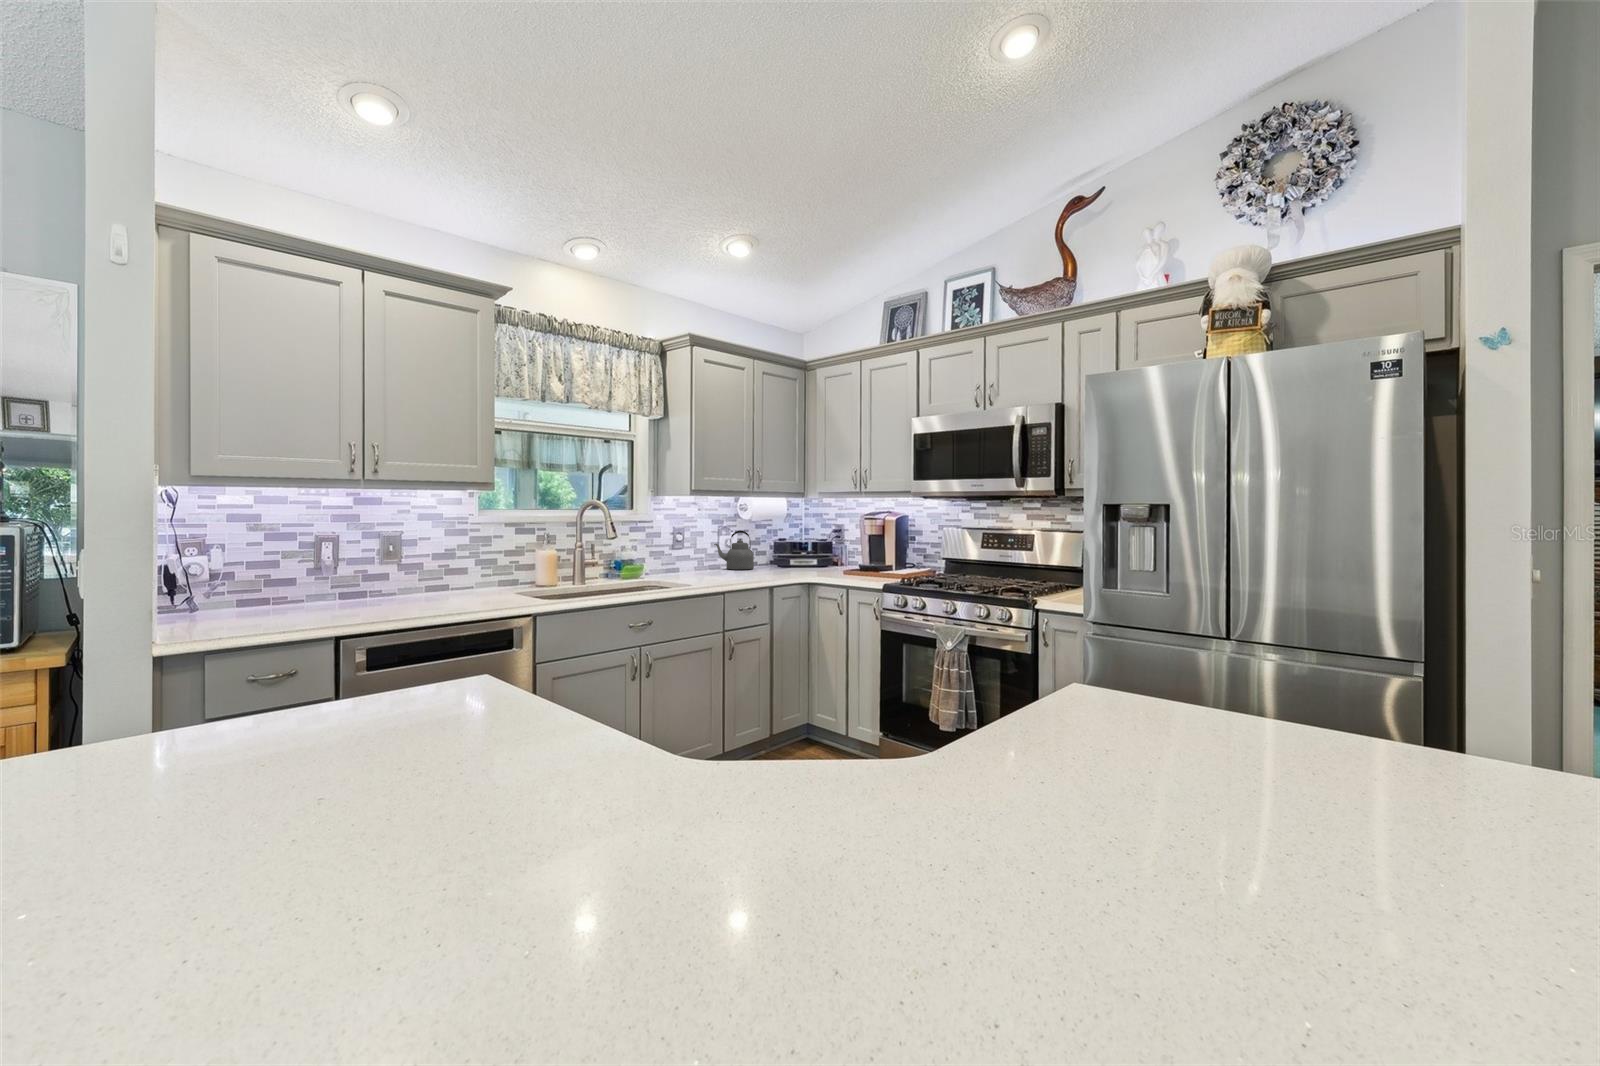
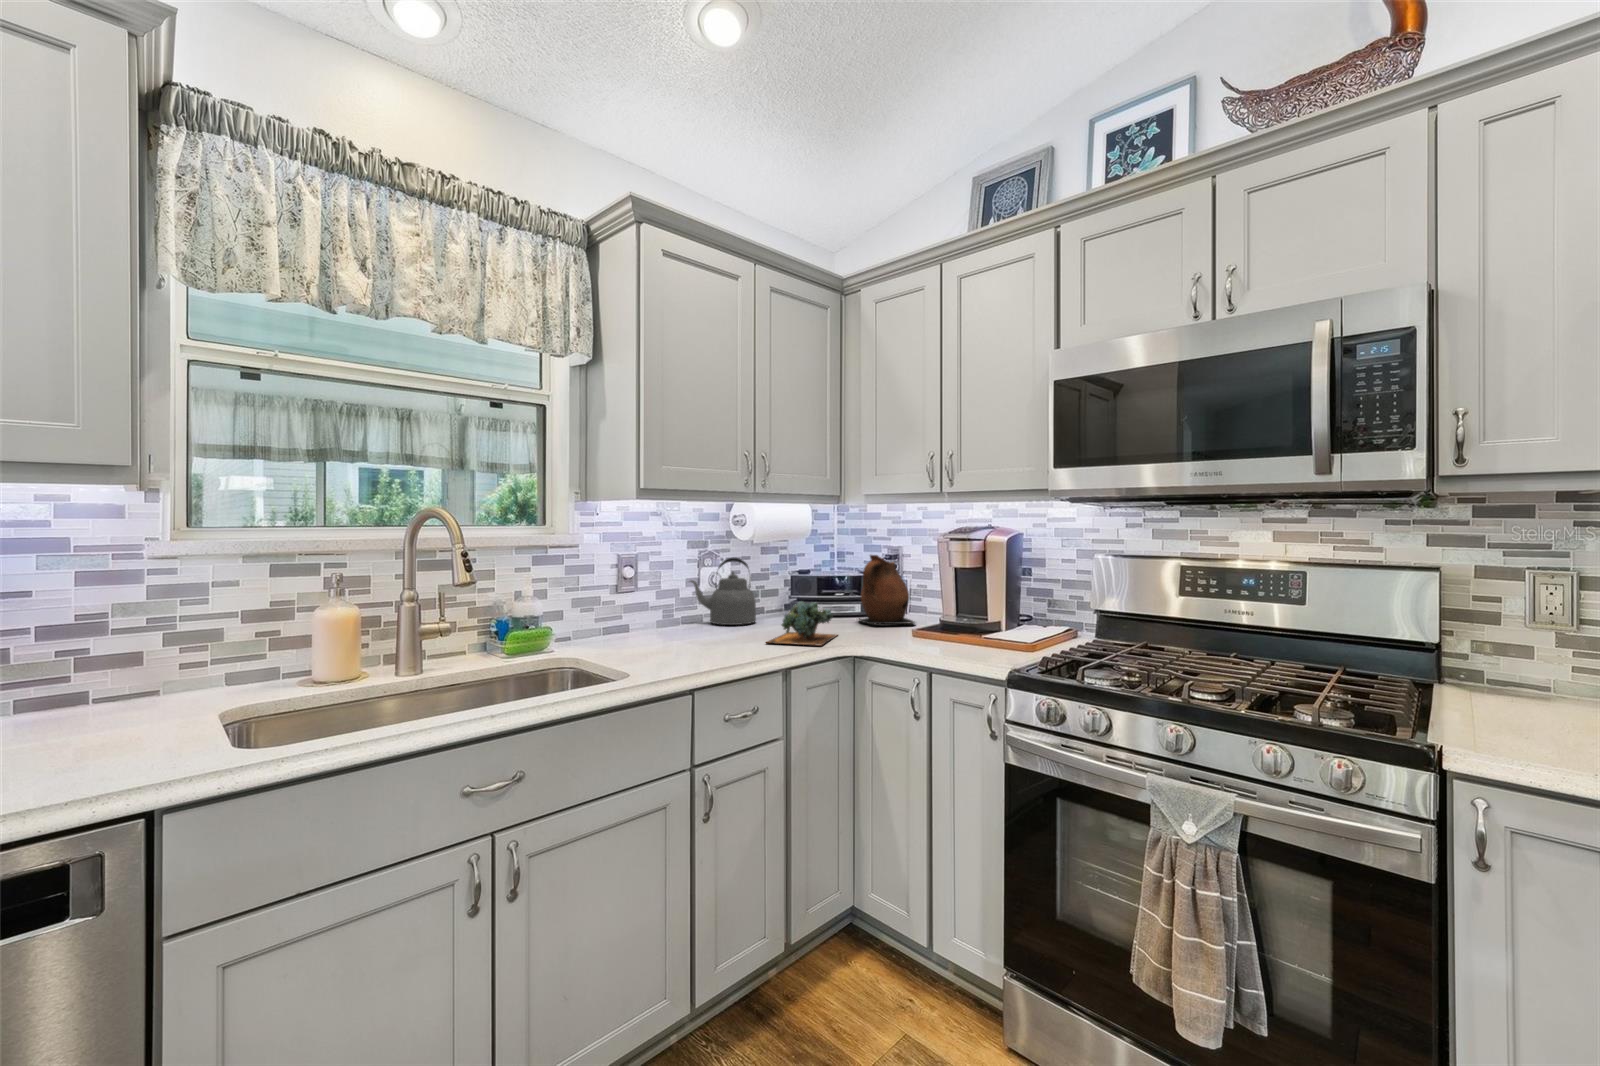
ceramic pitcher: none [812,529,848,570] -> present [859,555,915,624]
succulent plant: none [760,553,801,576] -> present [767,601,837,645]

